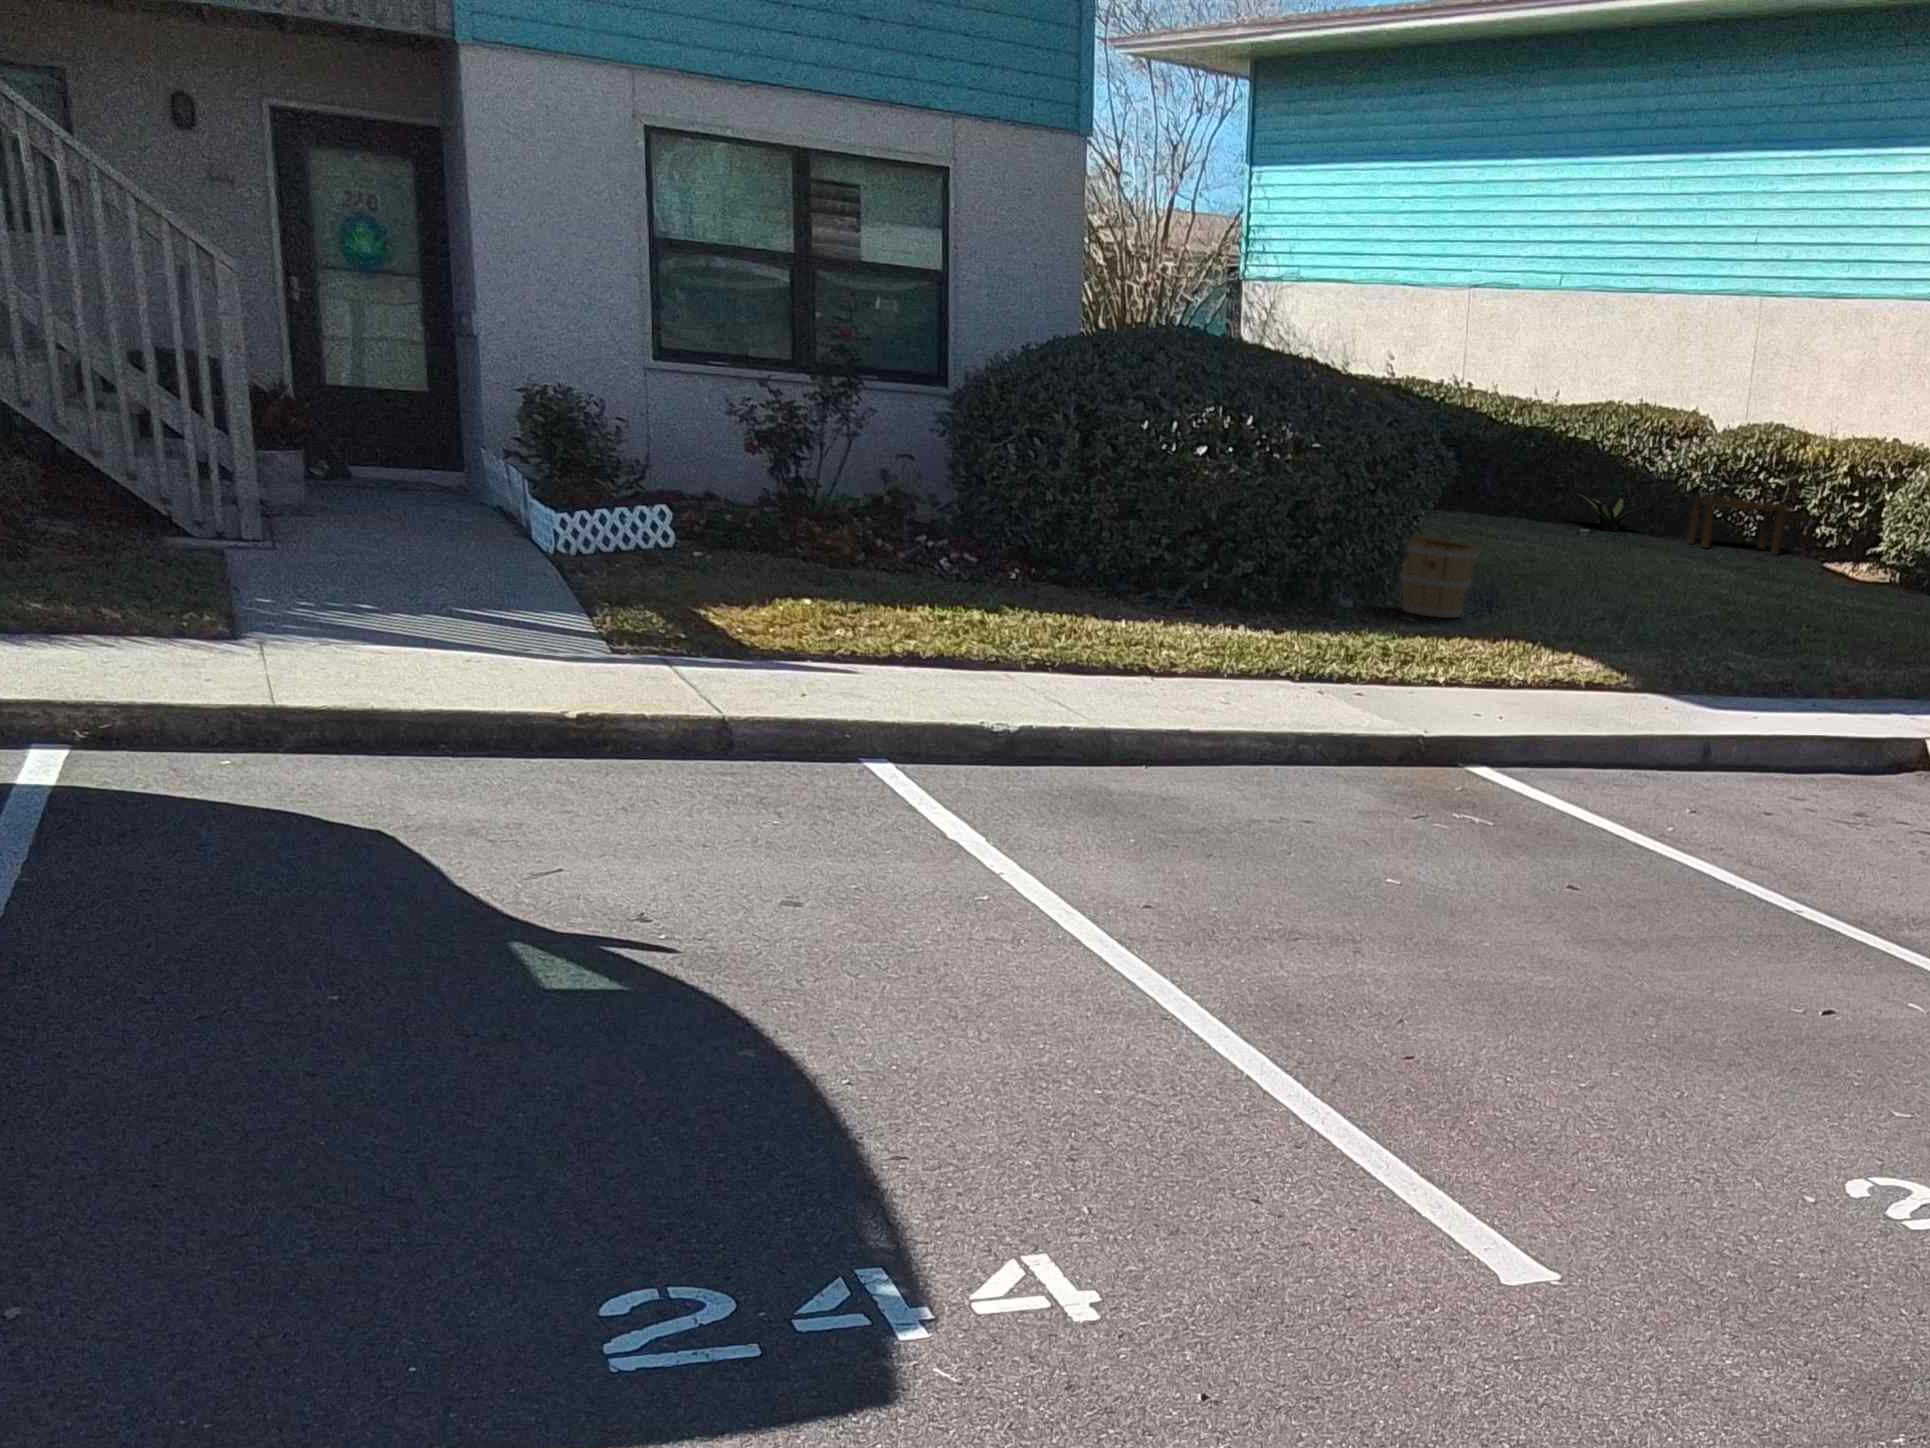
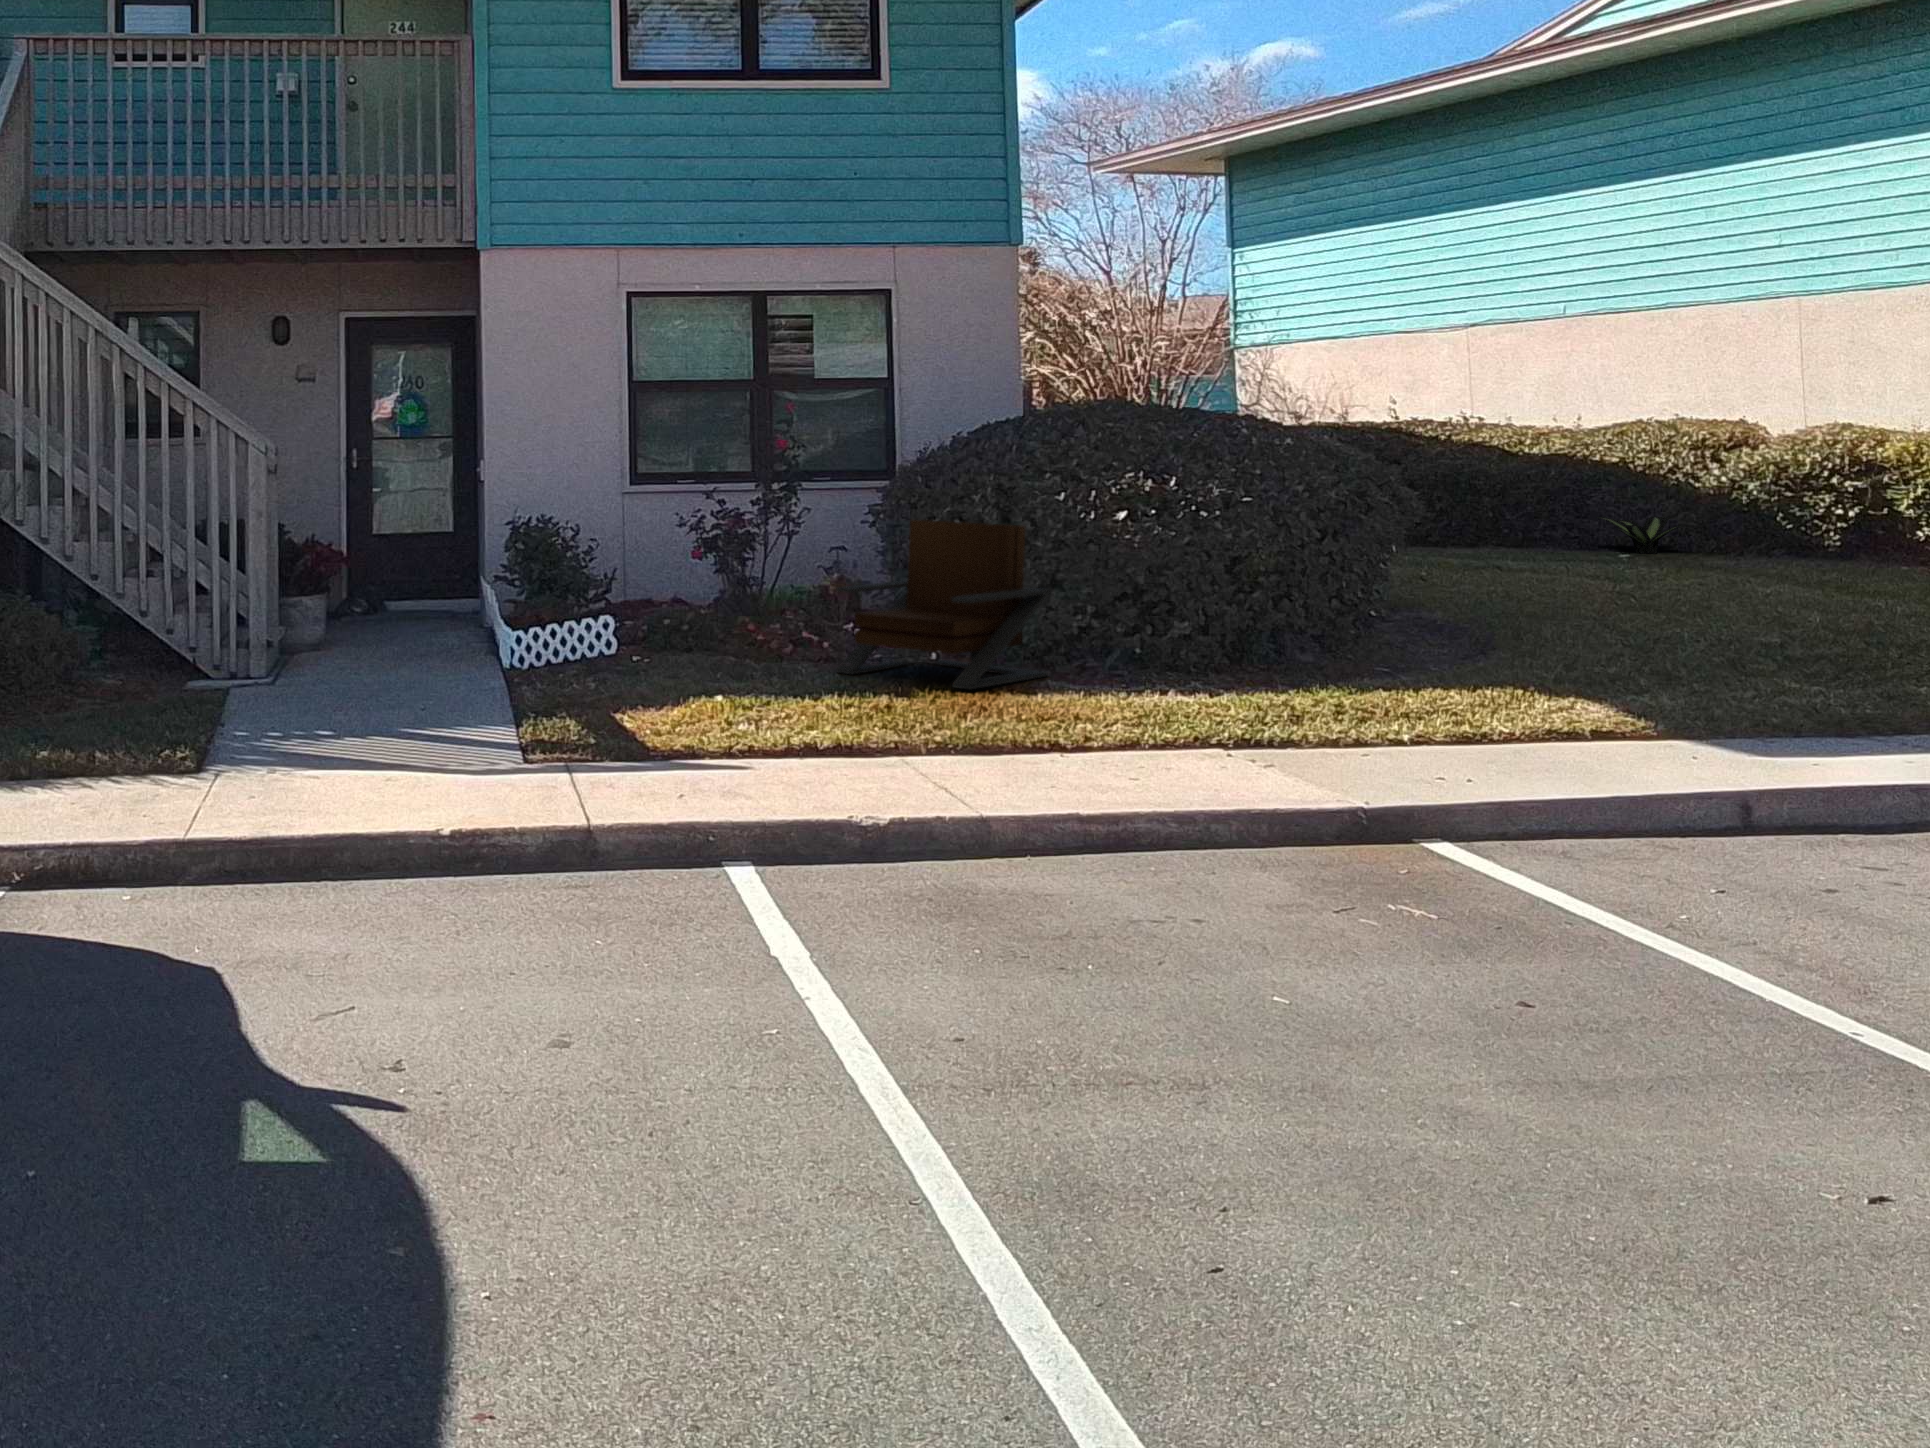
lounge chair: none [907,431,1127,612] -> present [836,520,1050,689]
bench: present [1687,496,1787,555] -> none [1746,506,1870,564]
wooden bucket: present [1400,536,1480,618] -> none [1356,582,1454,667]

